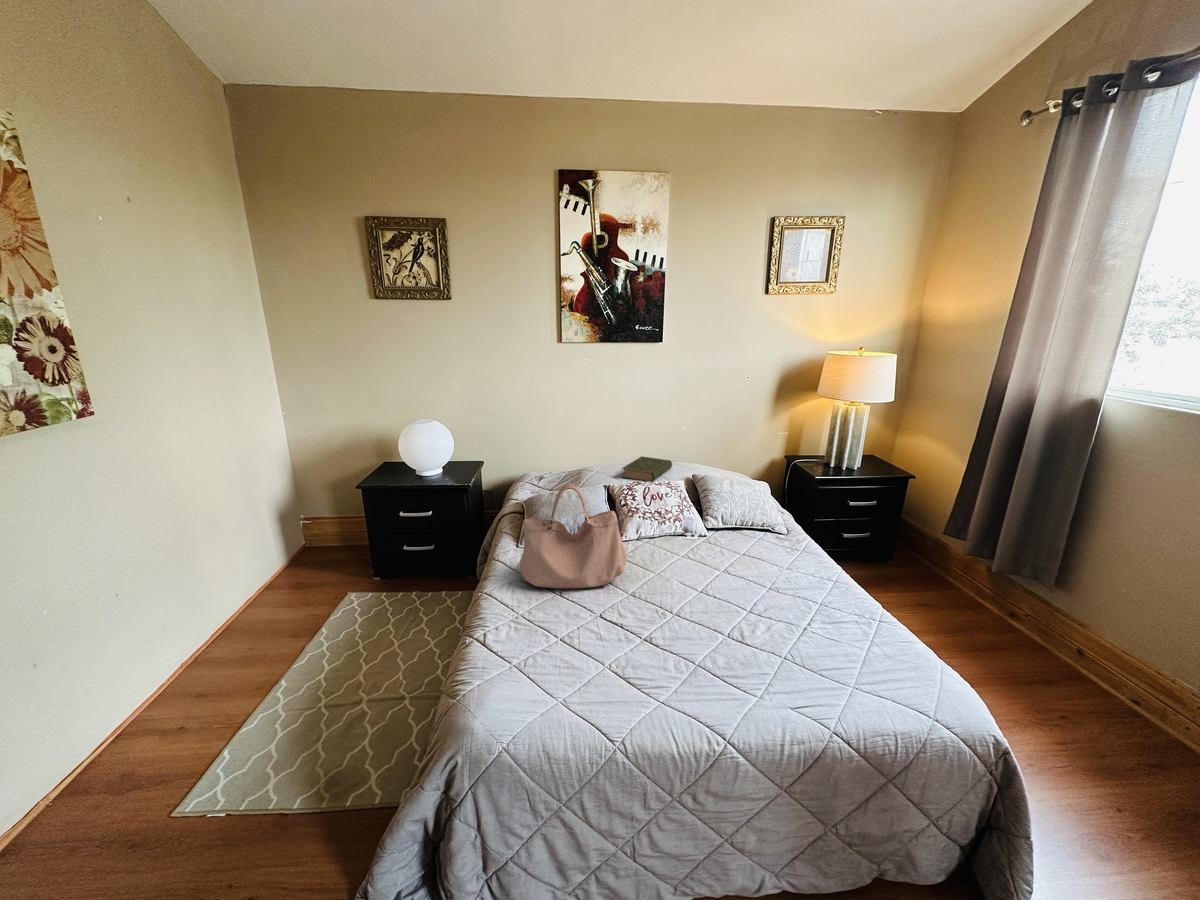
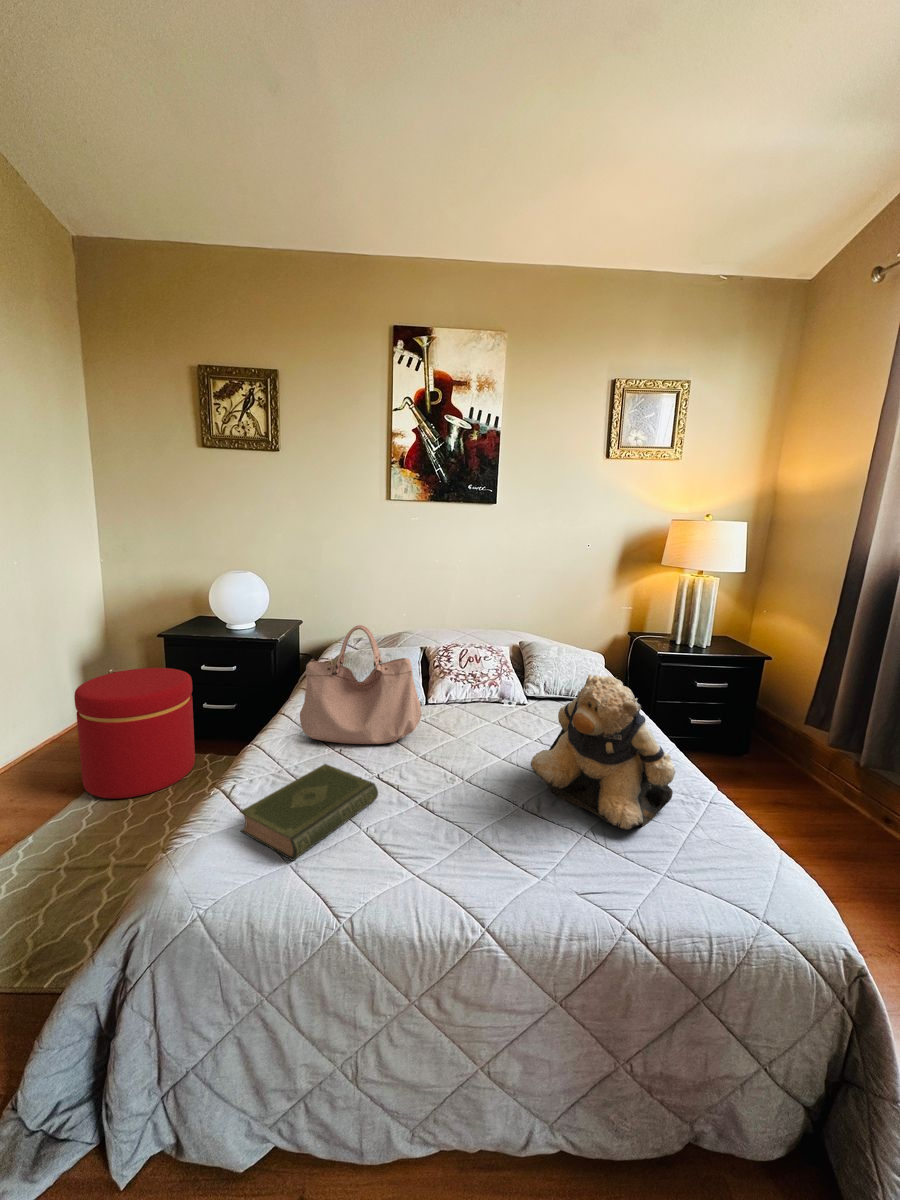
book: present [622,456,672,482] -> present [240,764,378,861]
ottoman: none [294,519,404,642] -> present [74,668,195,799]
teddy bear: none [734,530,858,654] -> present [531,674,675,829]

